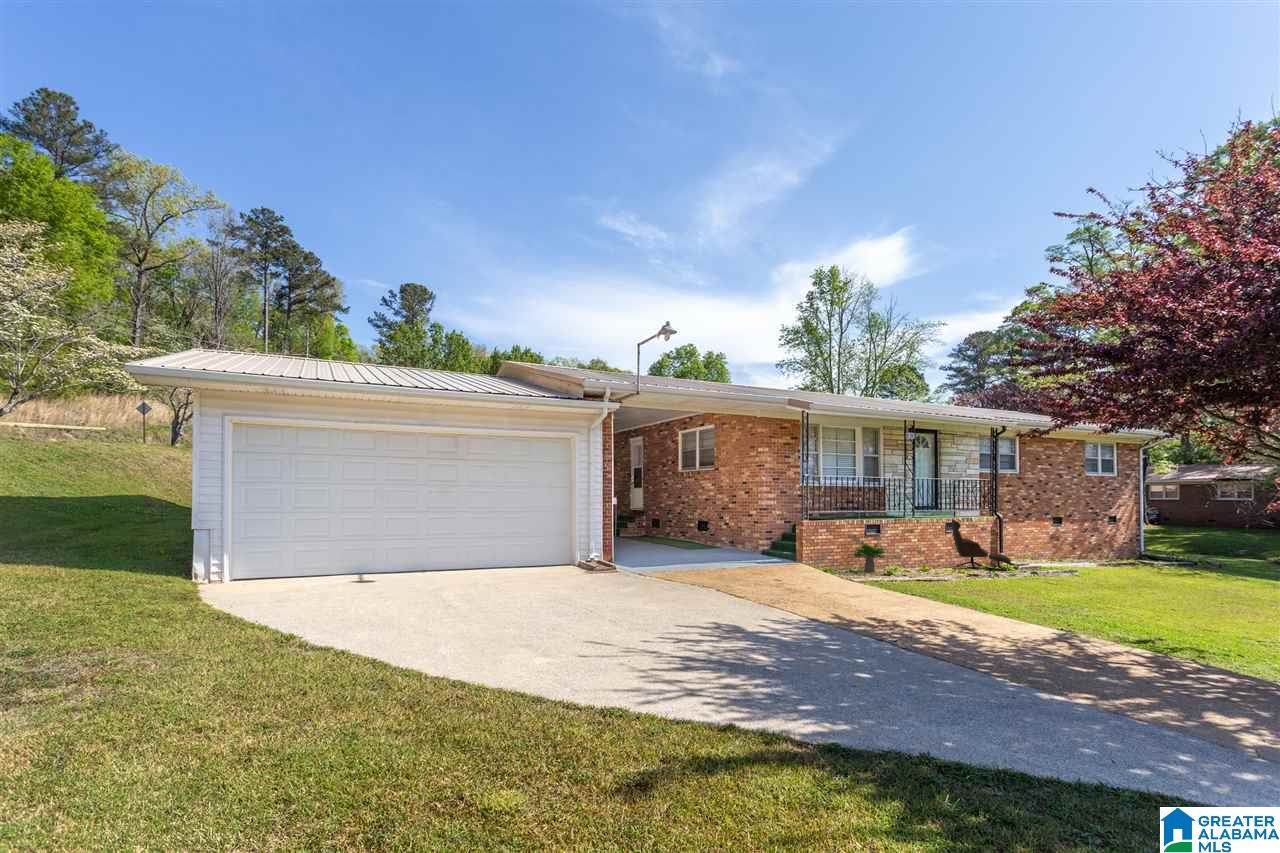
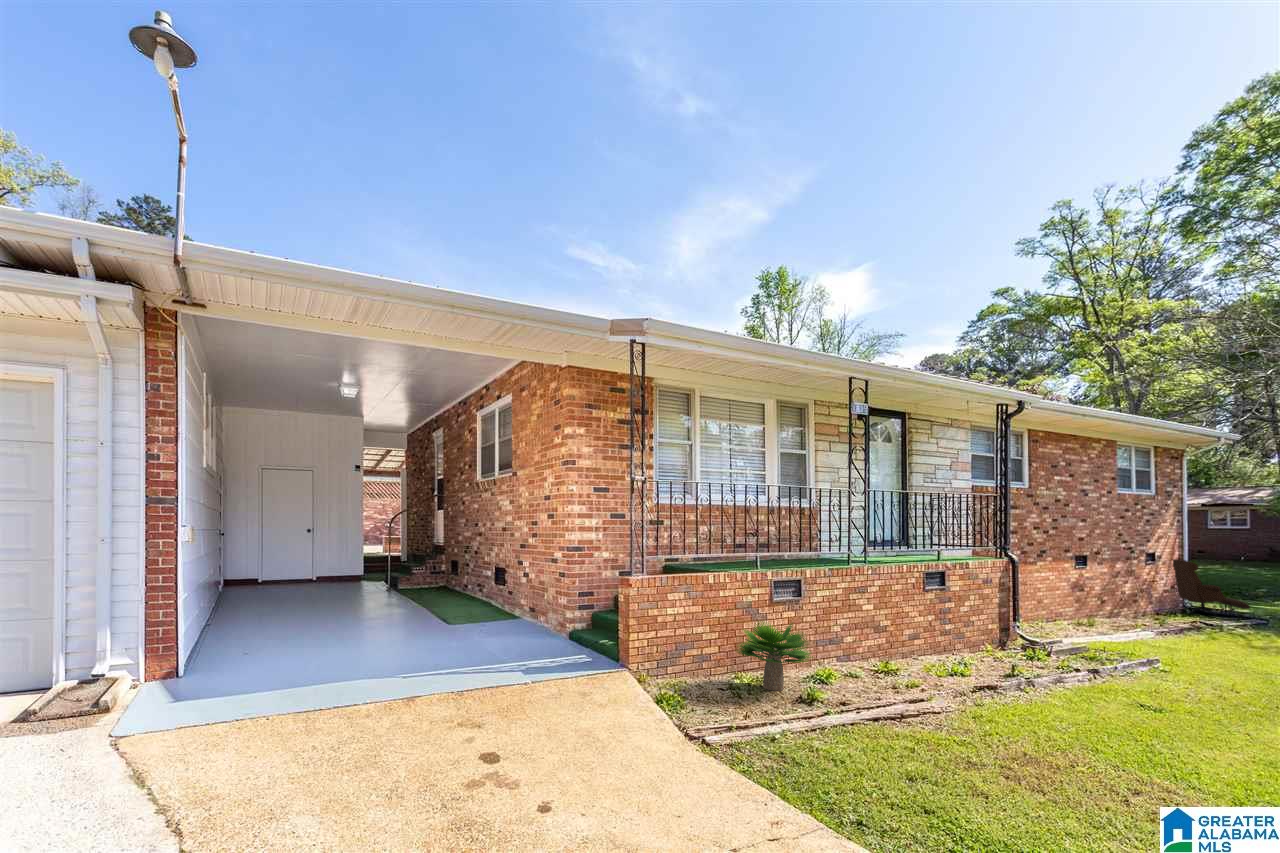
lounge chair: present [952,519,1011,571] -> present [1171,559,1250,616]

